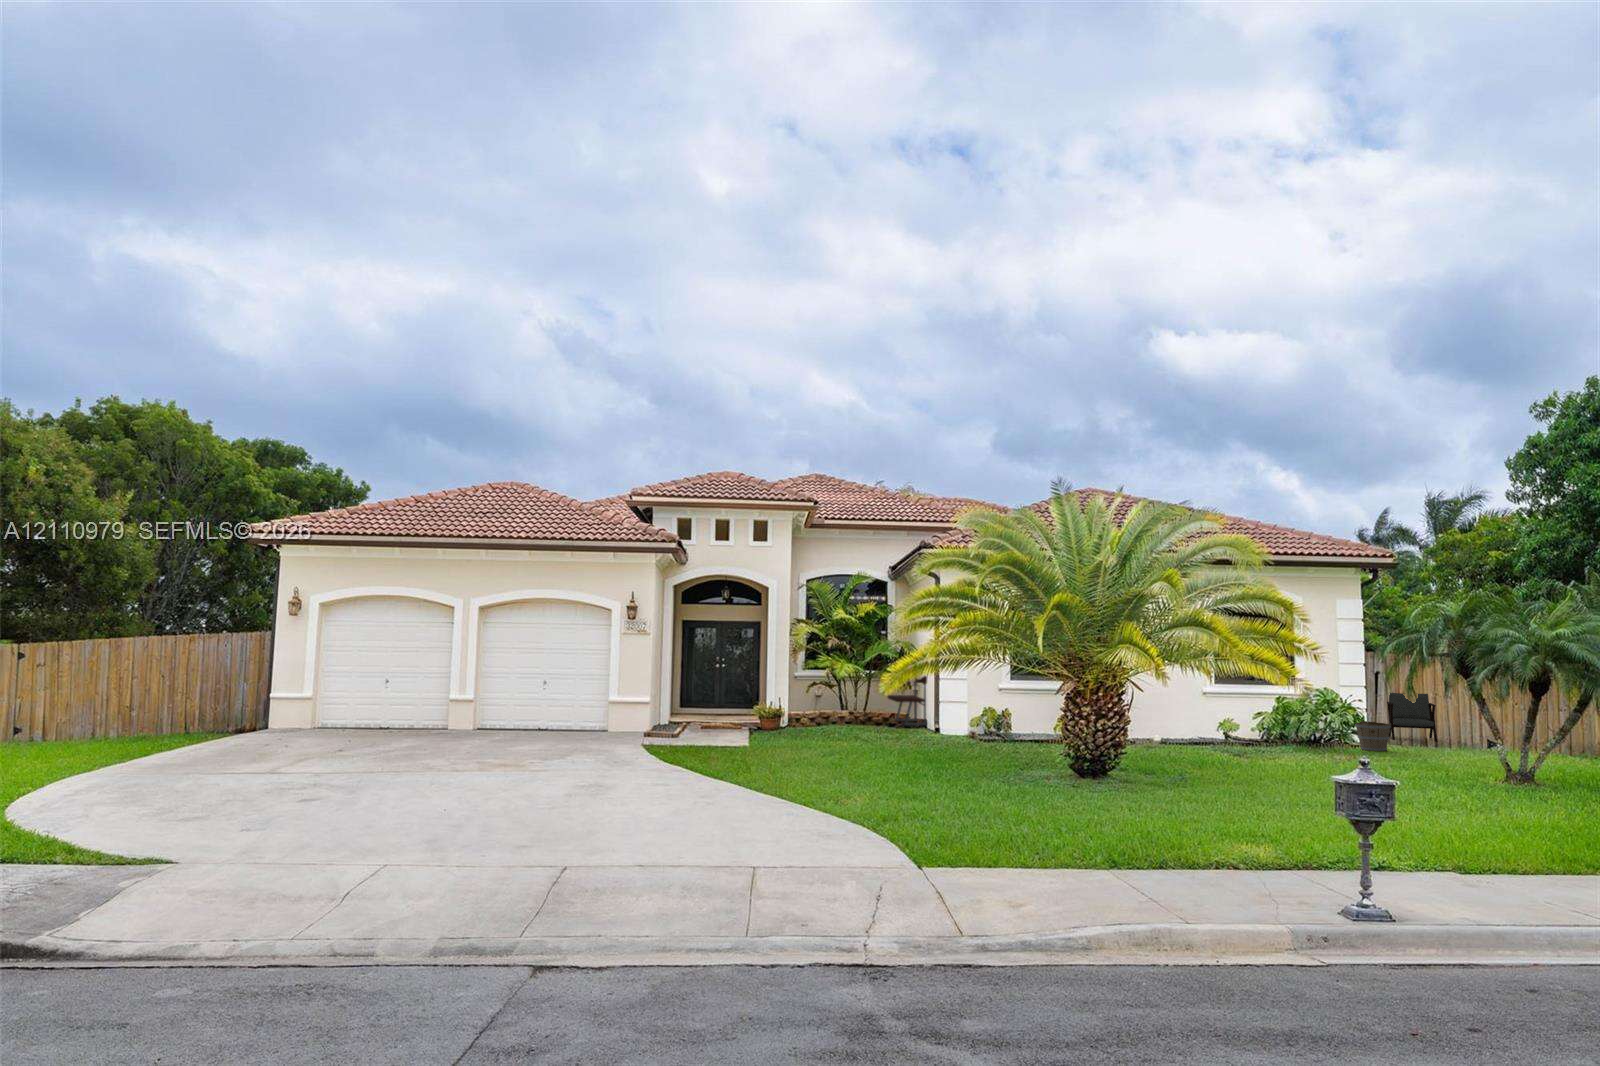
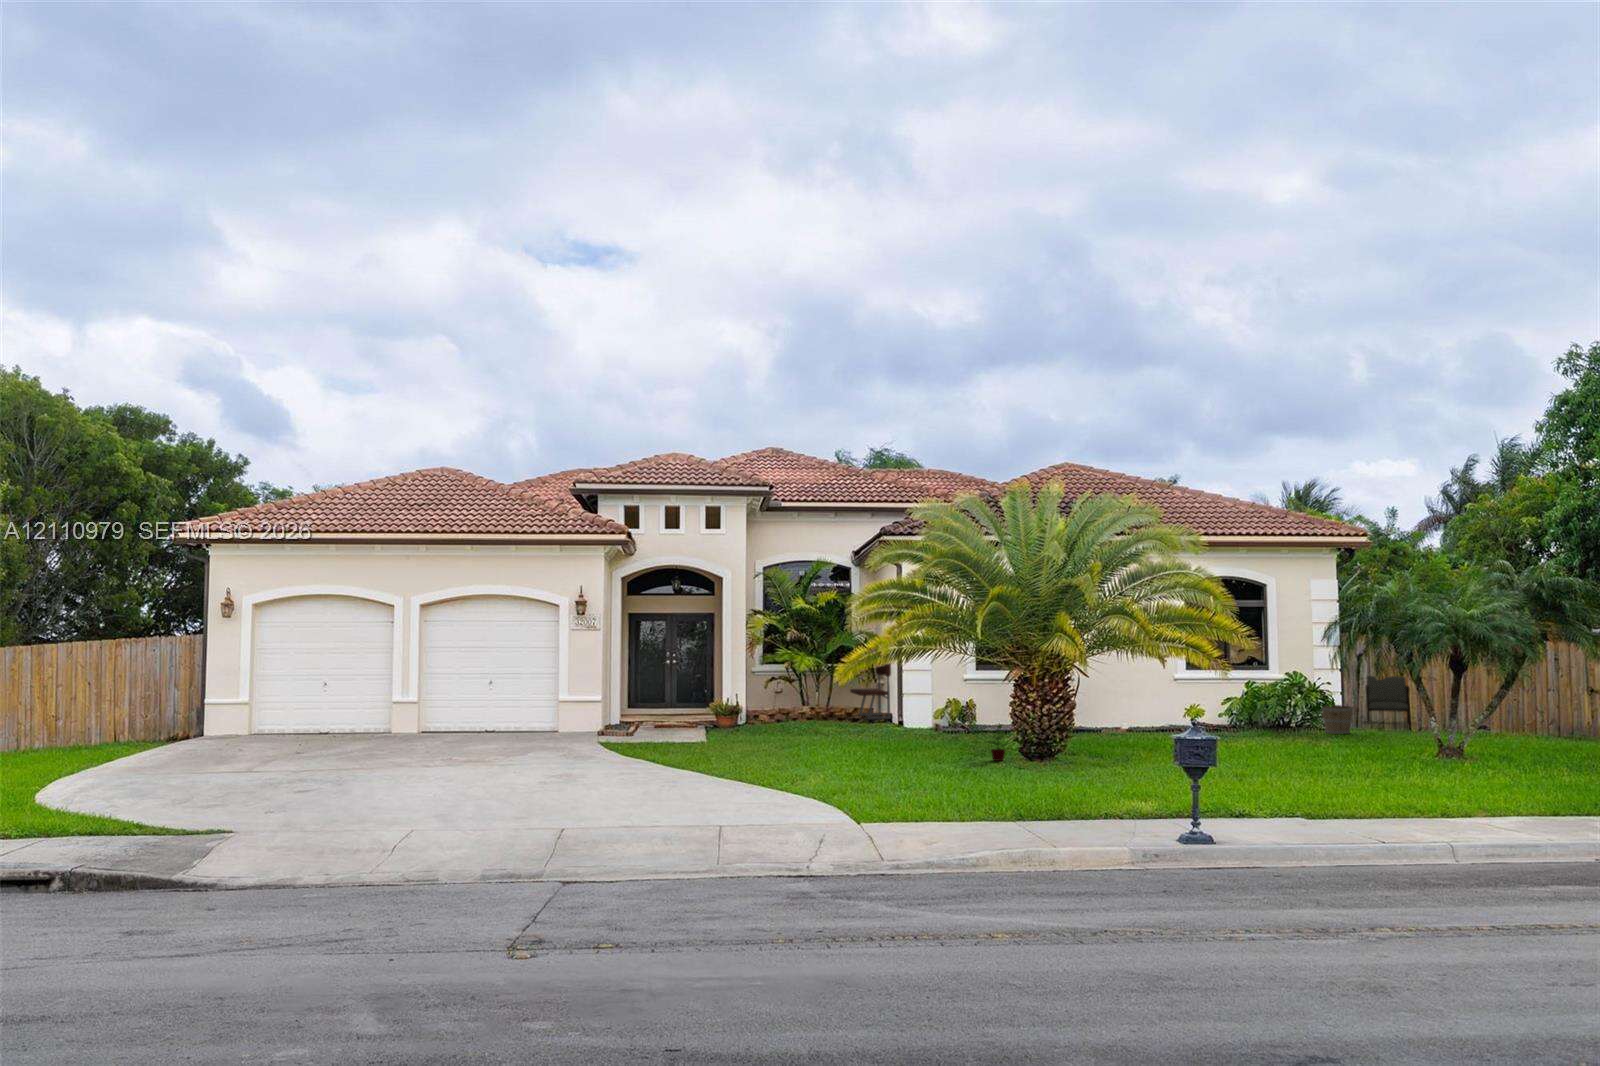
potted plant: none [1033,737,1065,778] -> present [986,725,1009,761]

